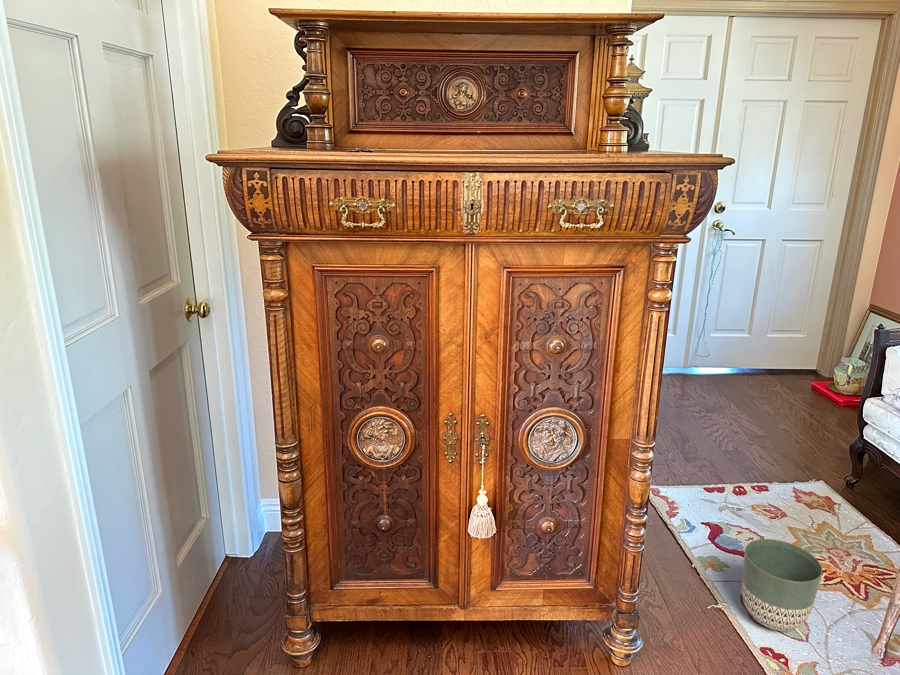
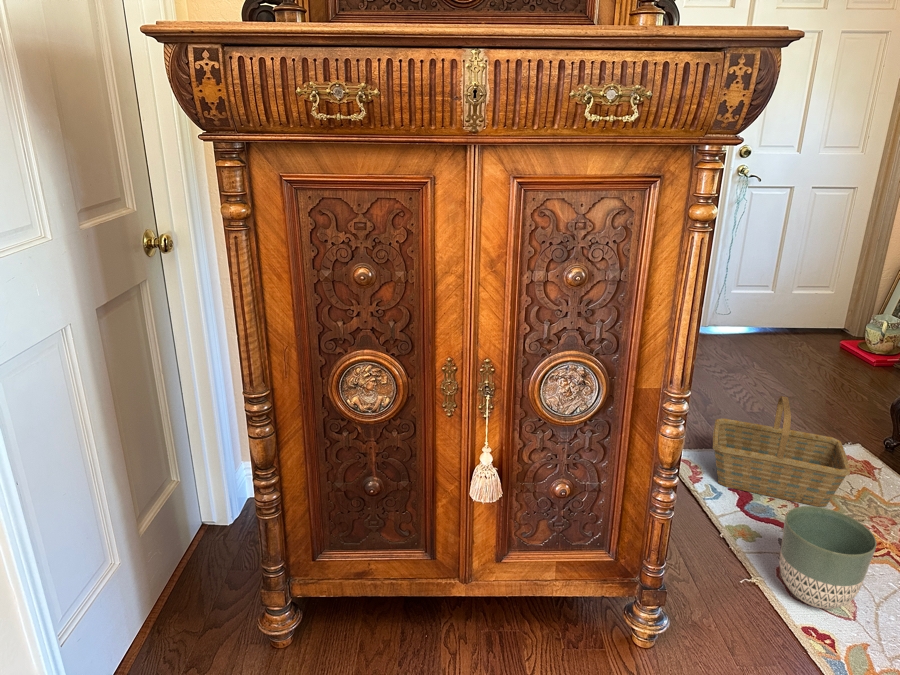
basket: none [687,438,808,539] -> present [713,396,850,507]

